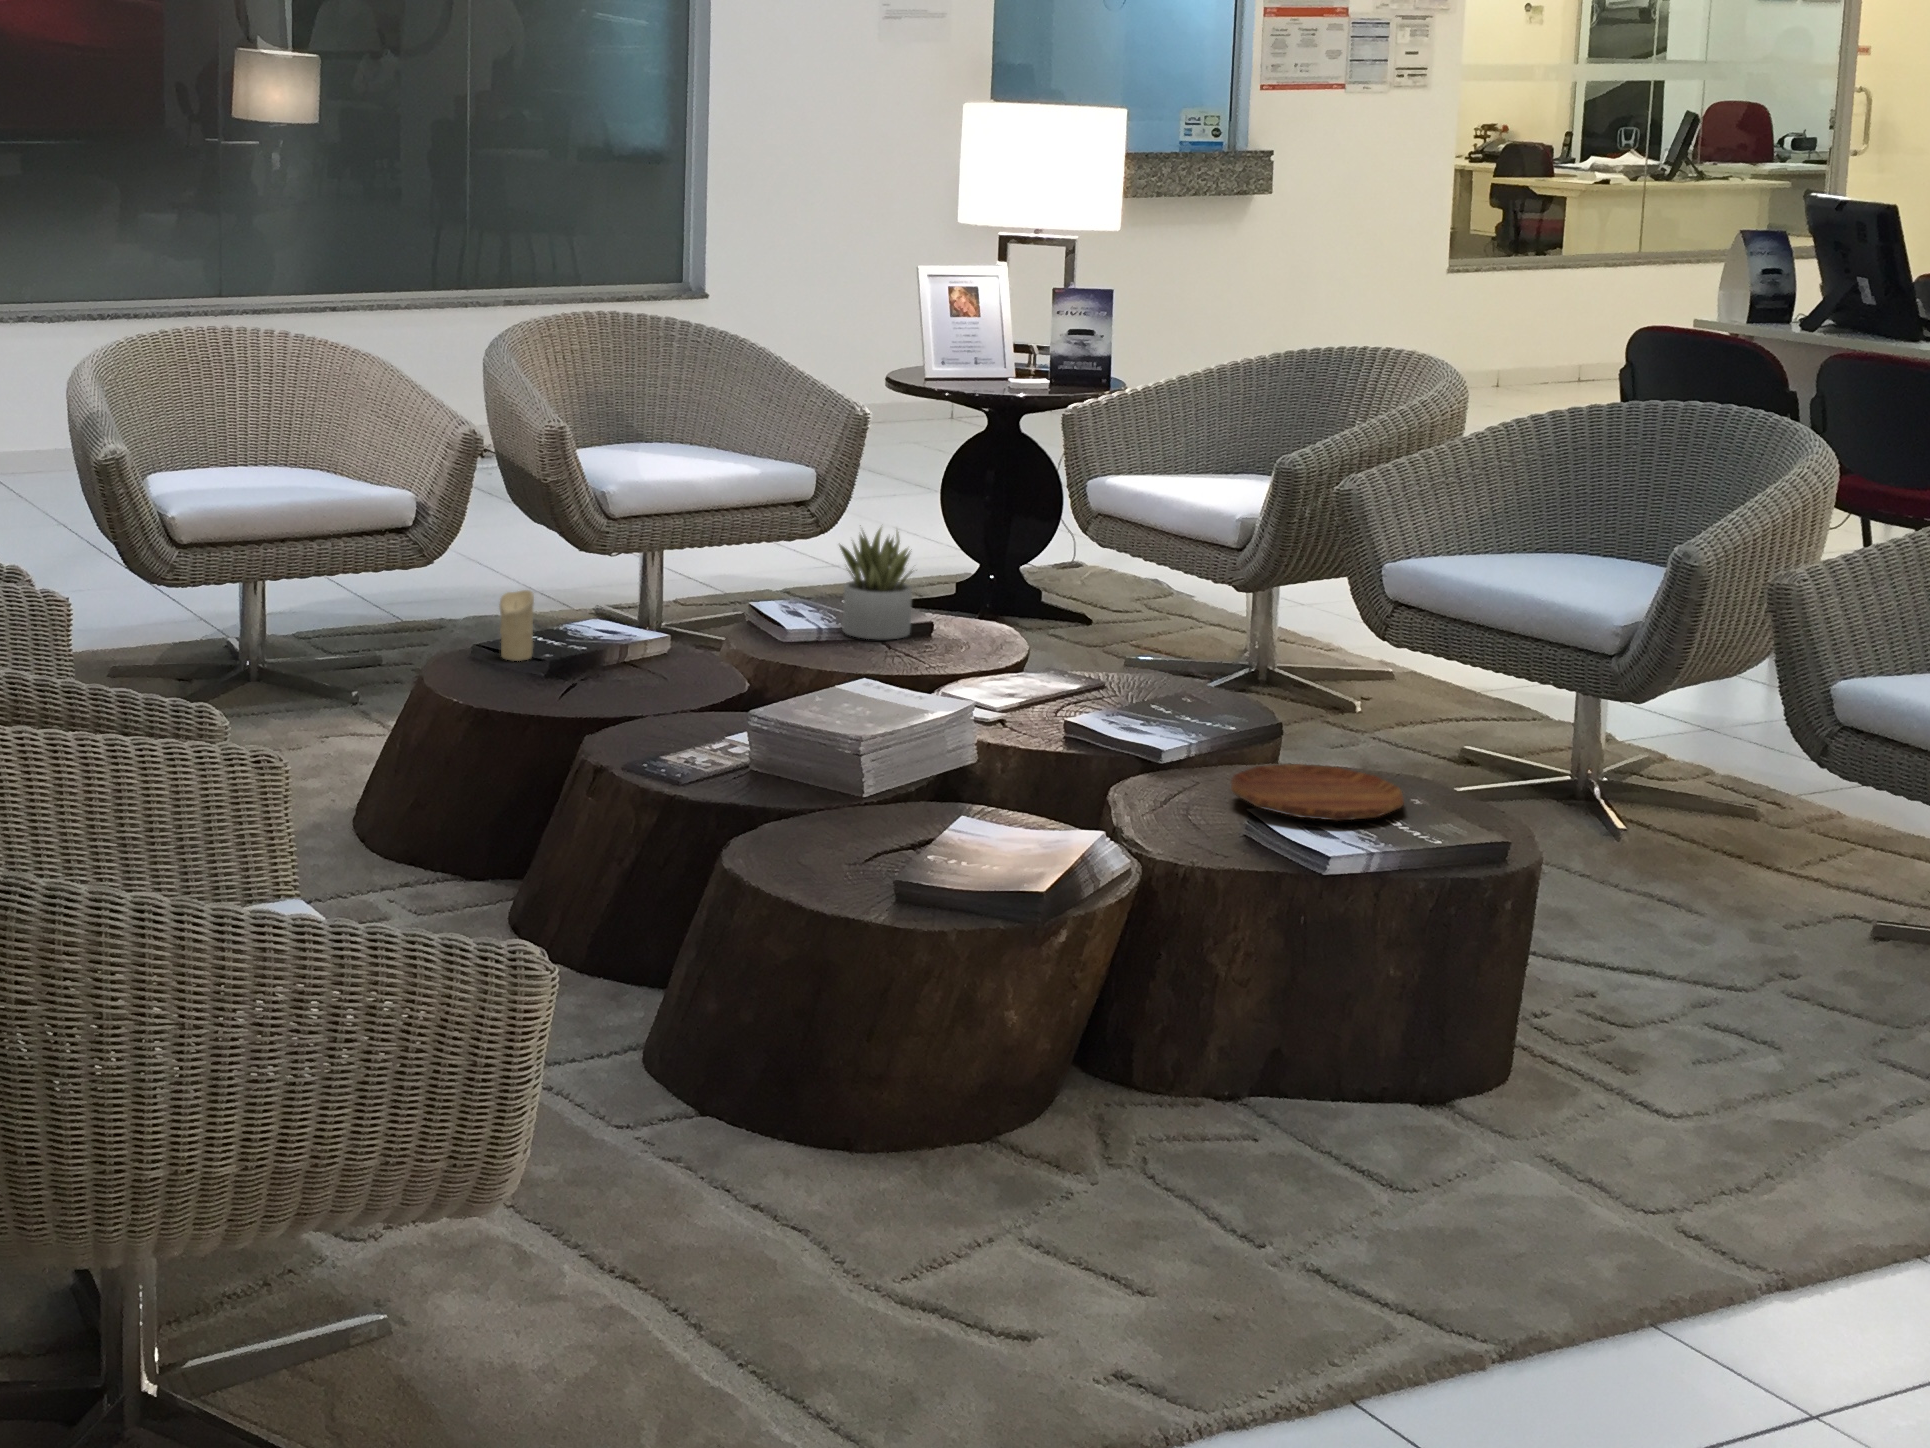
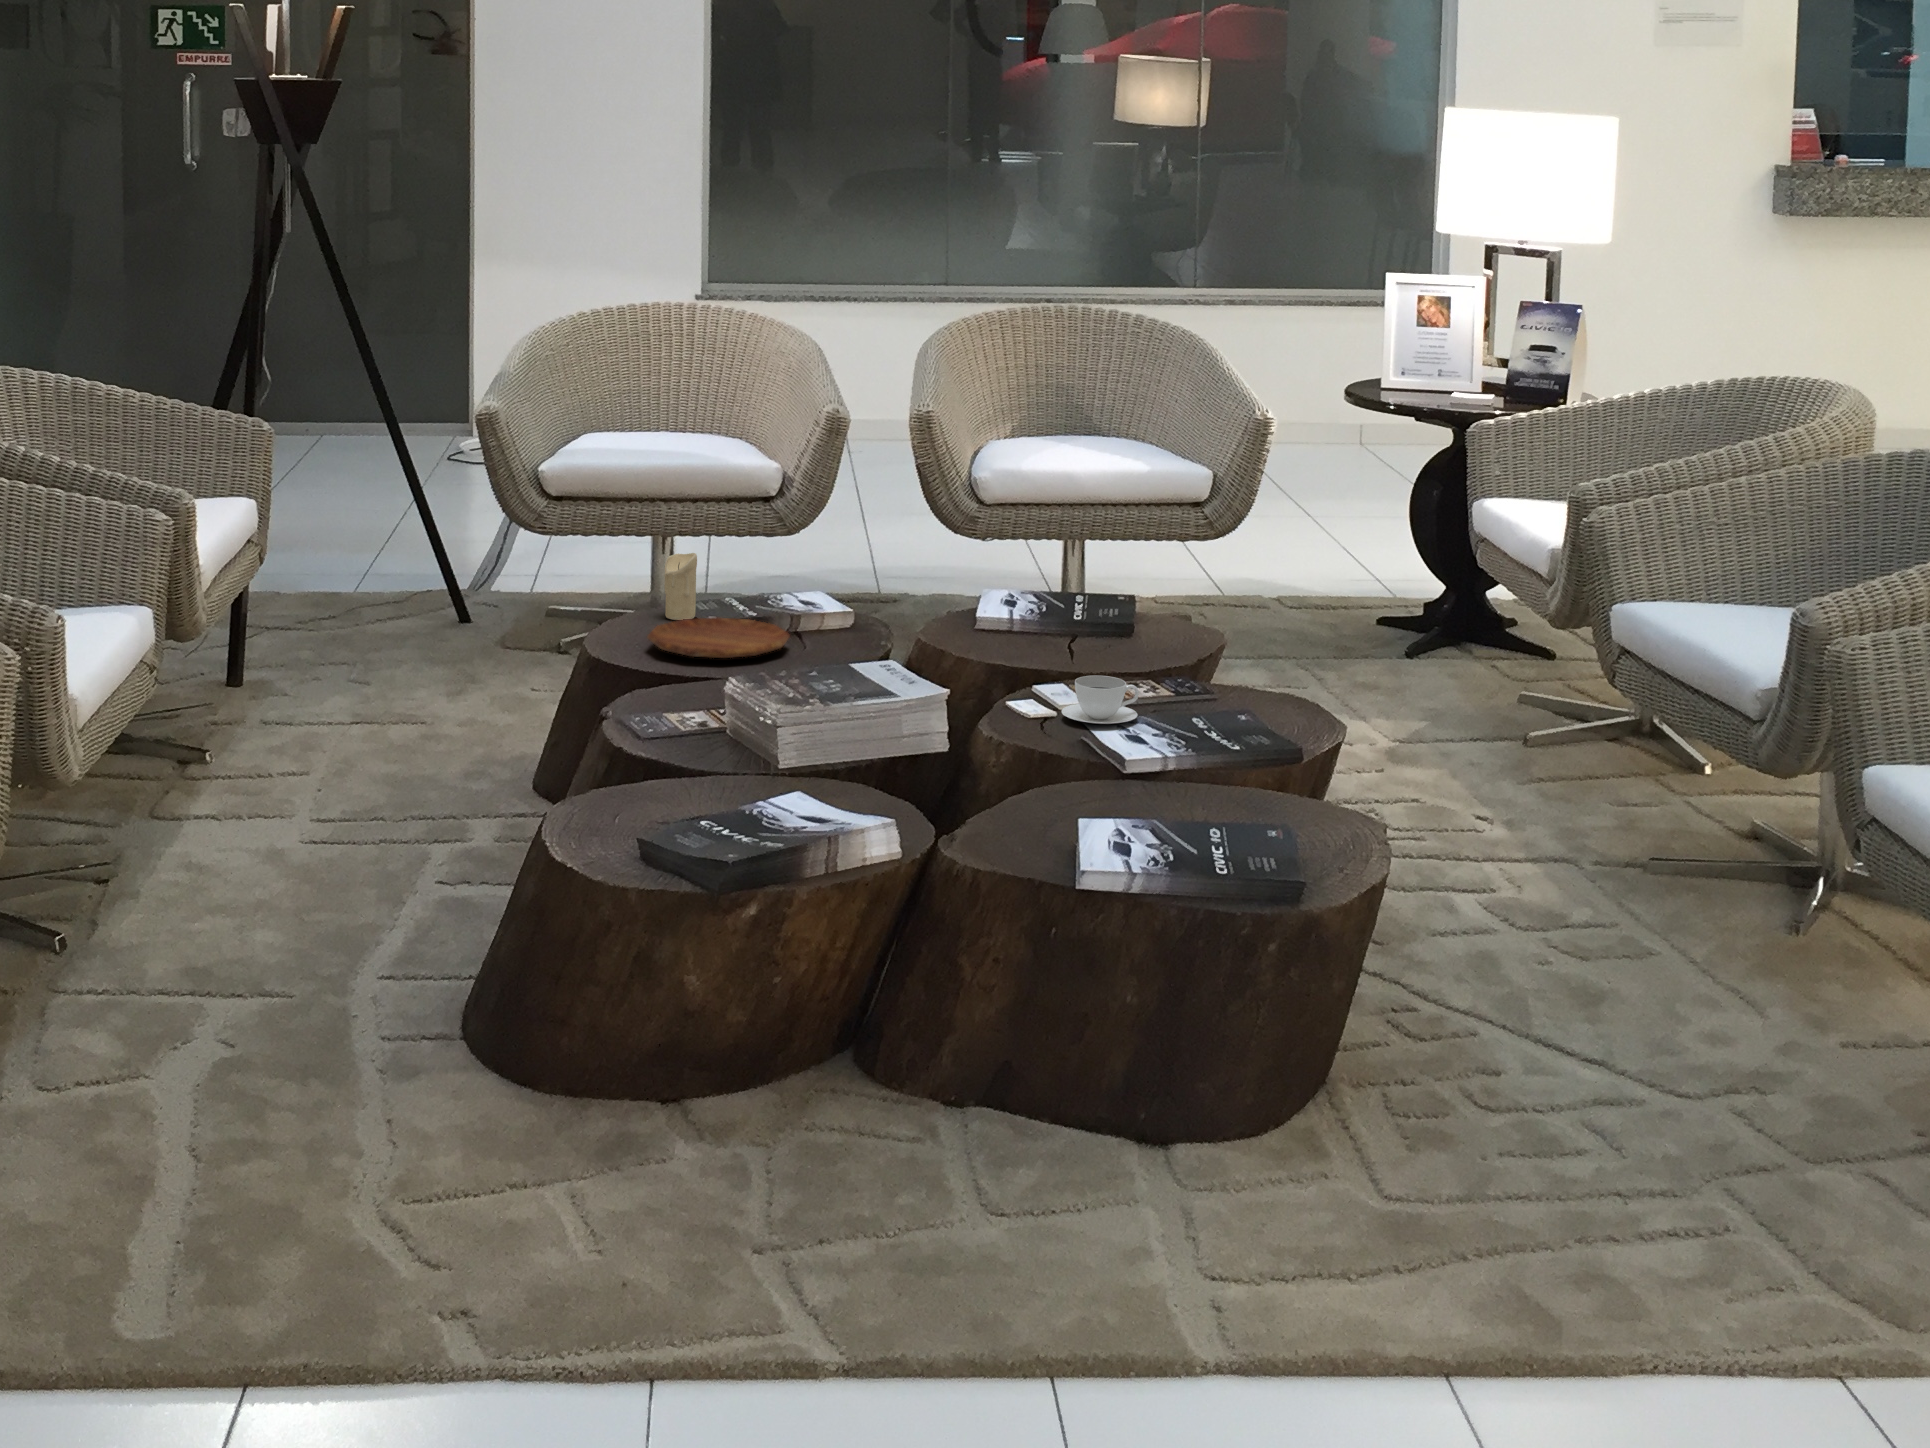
succulent plant: present [839,528,913,639] -> none [993,516,1069,635]
teacup: none [1056,669,1130,714] -> present [1062,675,1139,724]
tray: present [1231,764,1404,821] -> present [648,617,790,658]

